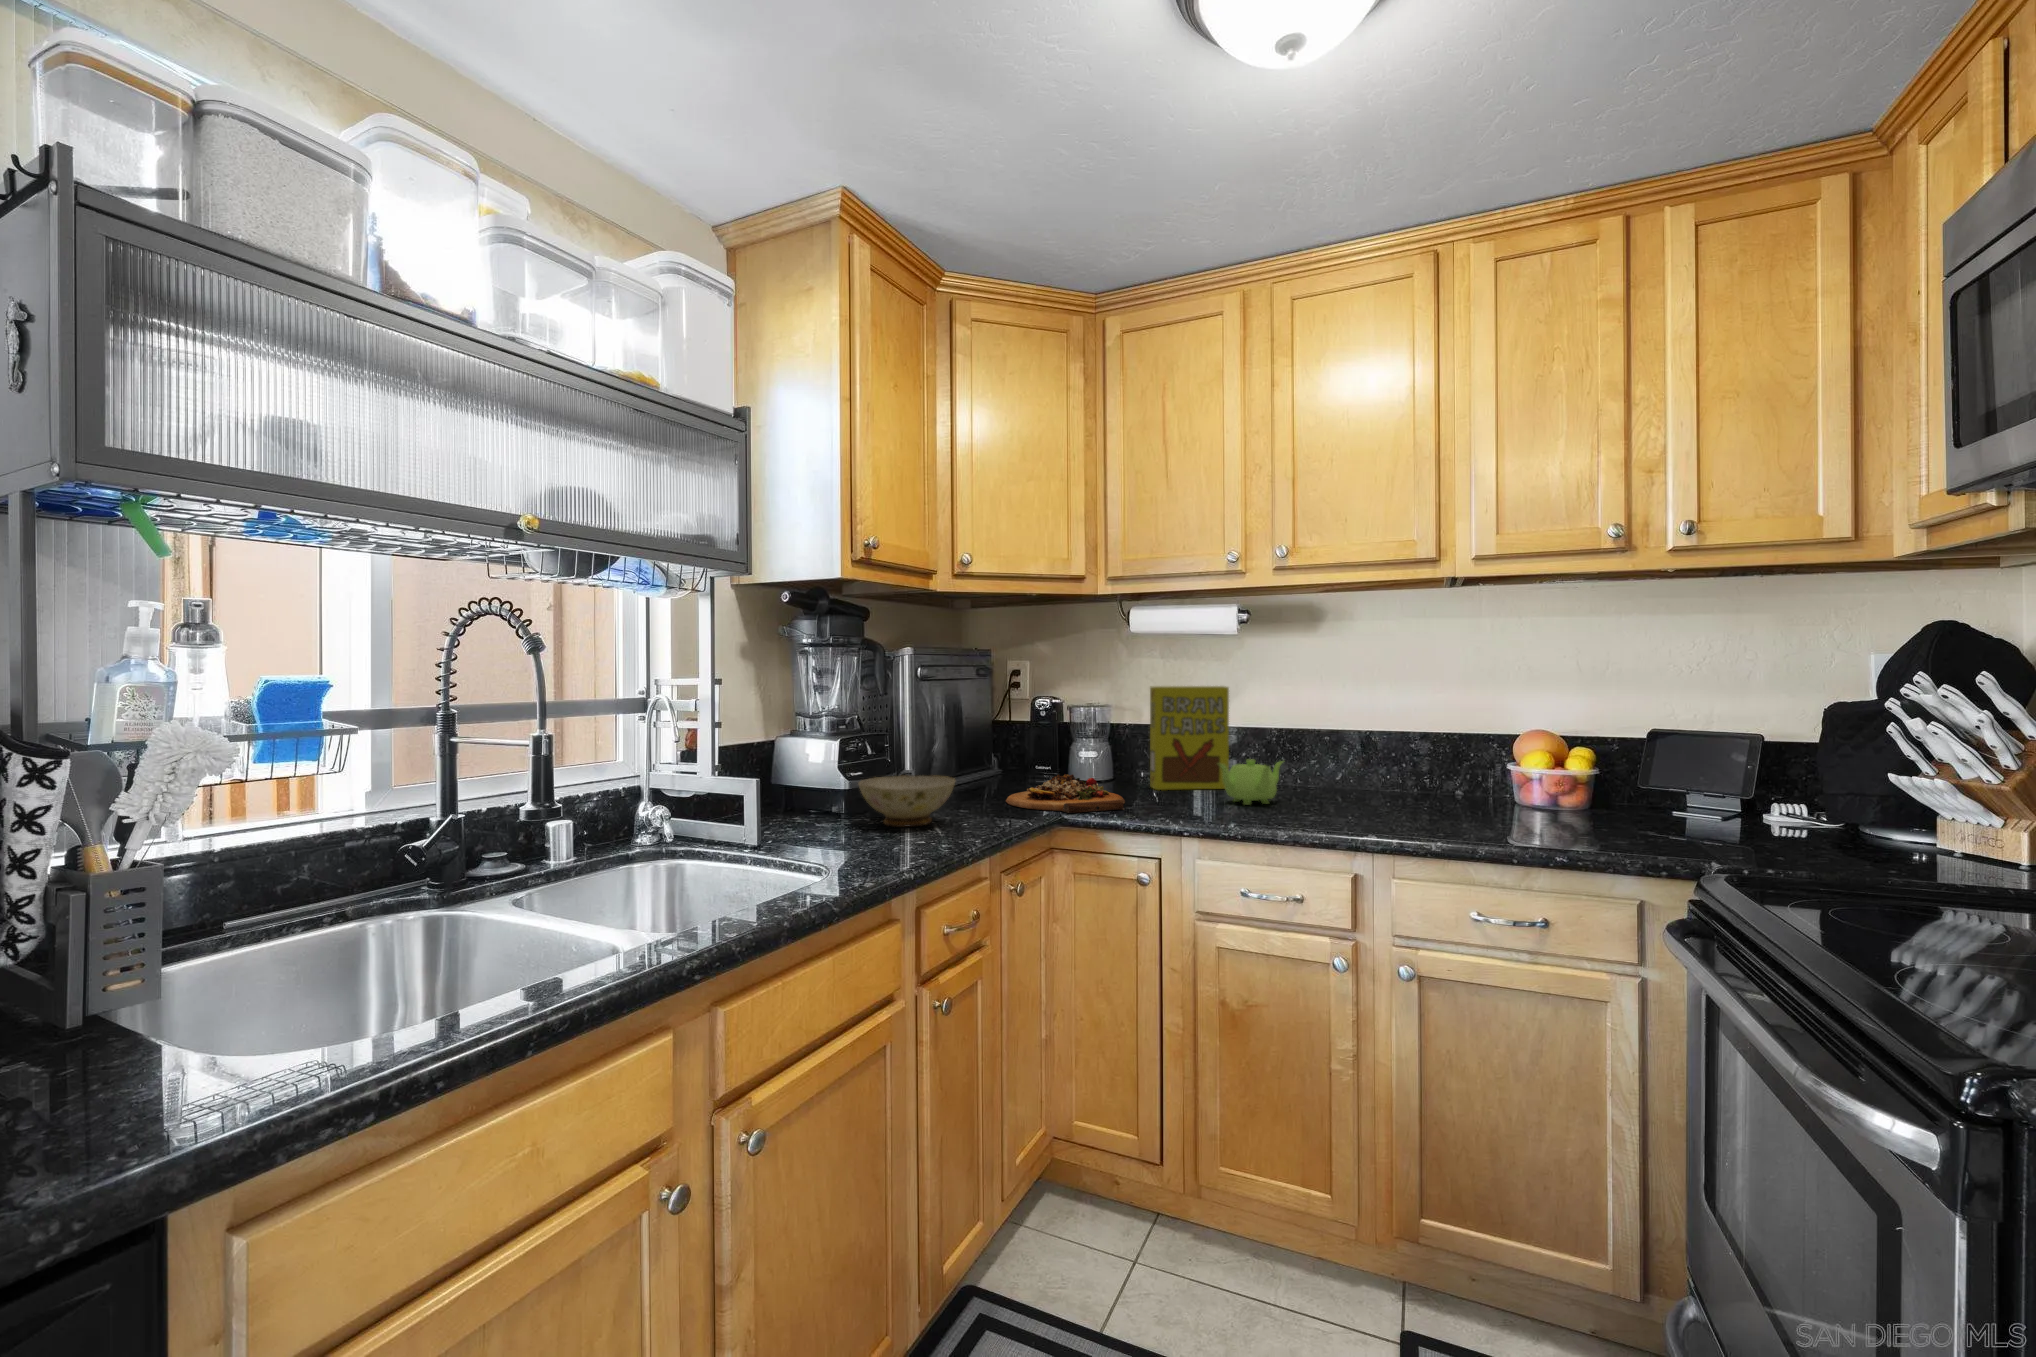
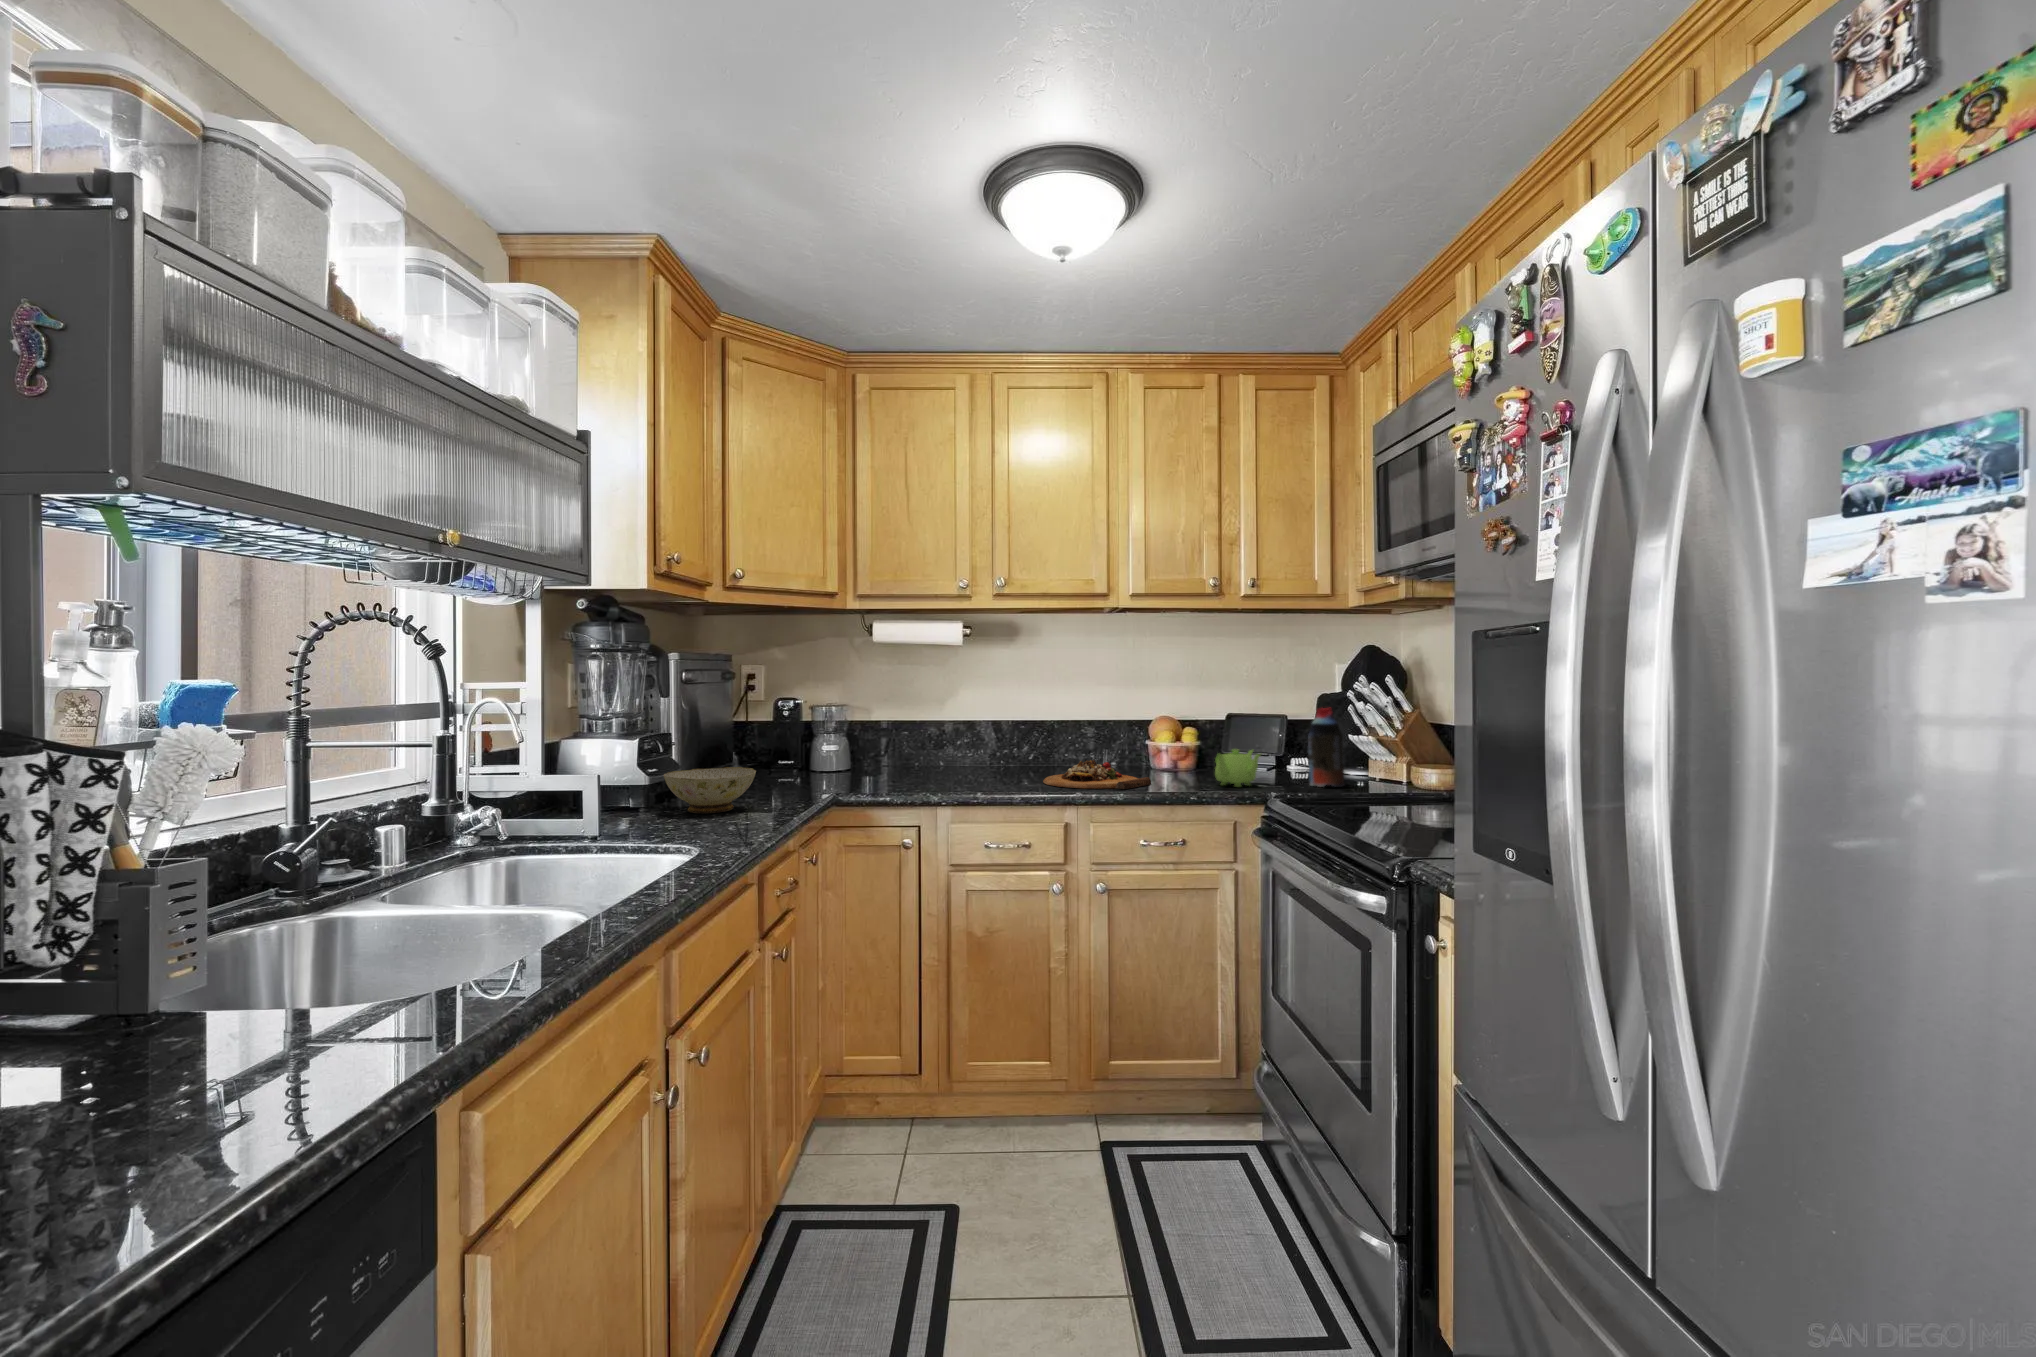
cereal box: present [1150,686,1229,790] -> none [883,688,947,774]
bottle: none [1795,724,1876,860] -> present [1308,708,1344,787]
teapot: present [1217,759,1283,805] -> present [1215,749,1260,787]
cutting board: present [1006,774,1125,813] -> present [1043,760,1151,789]

